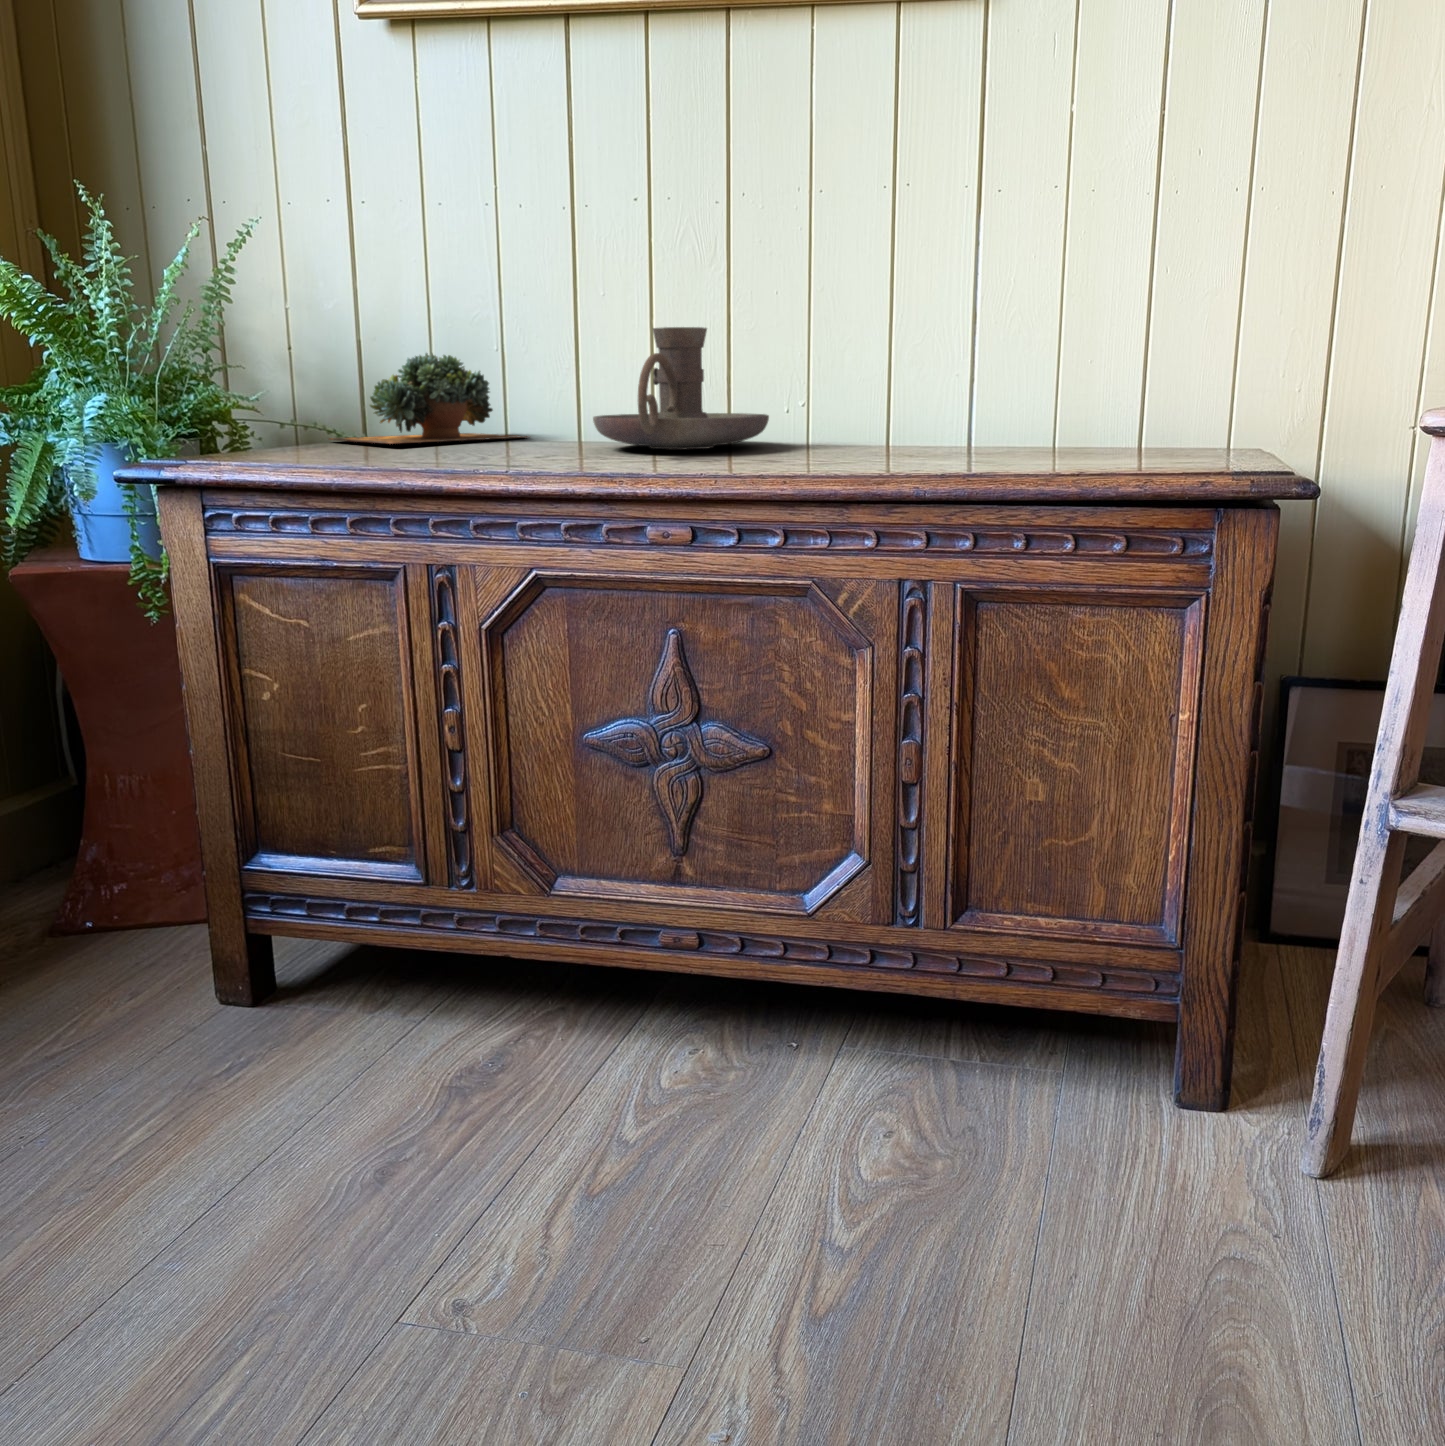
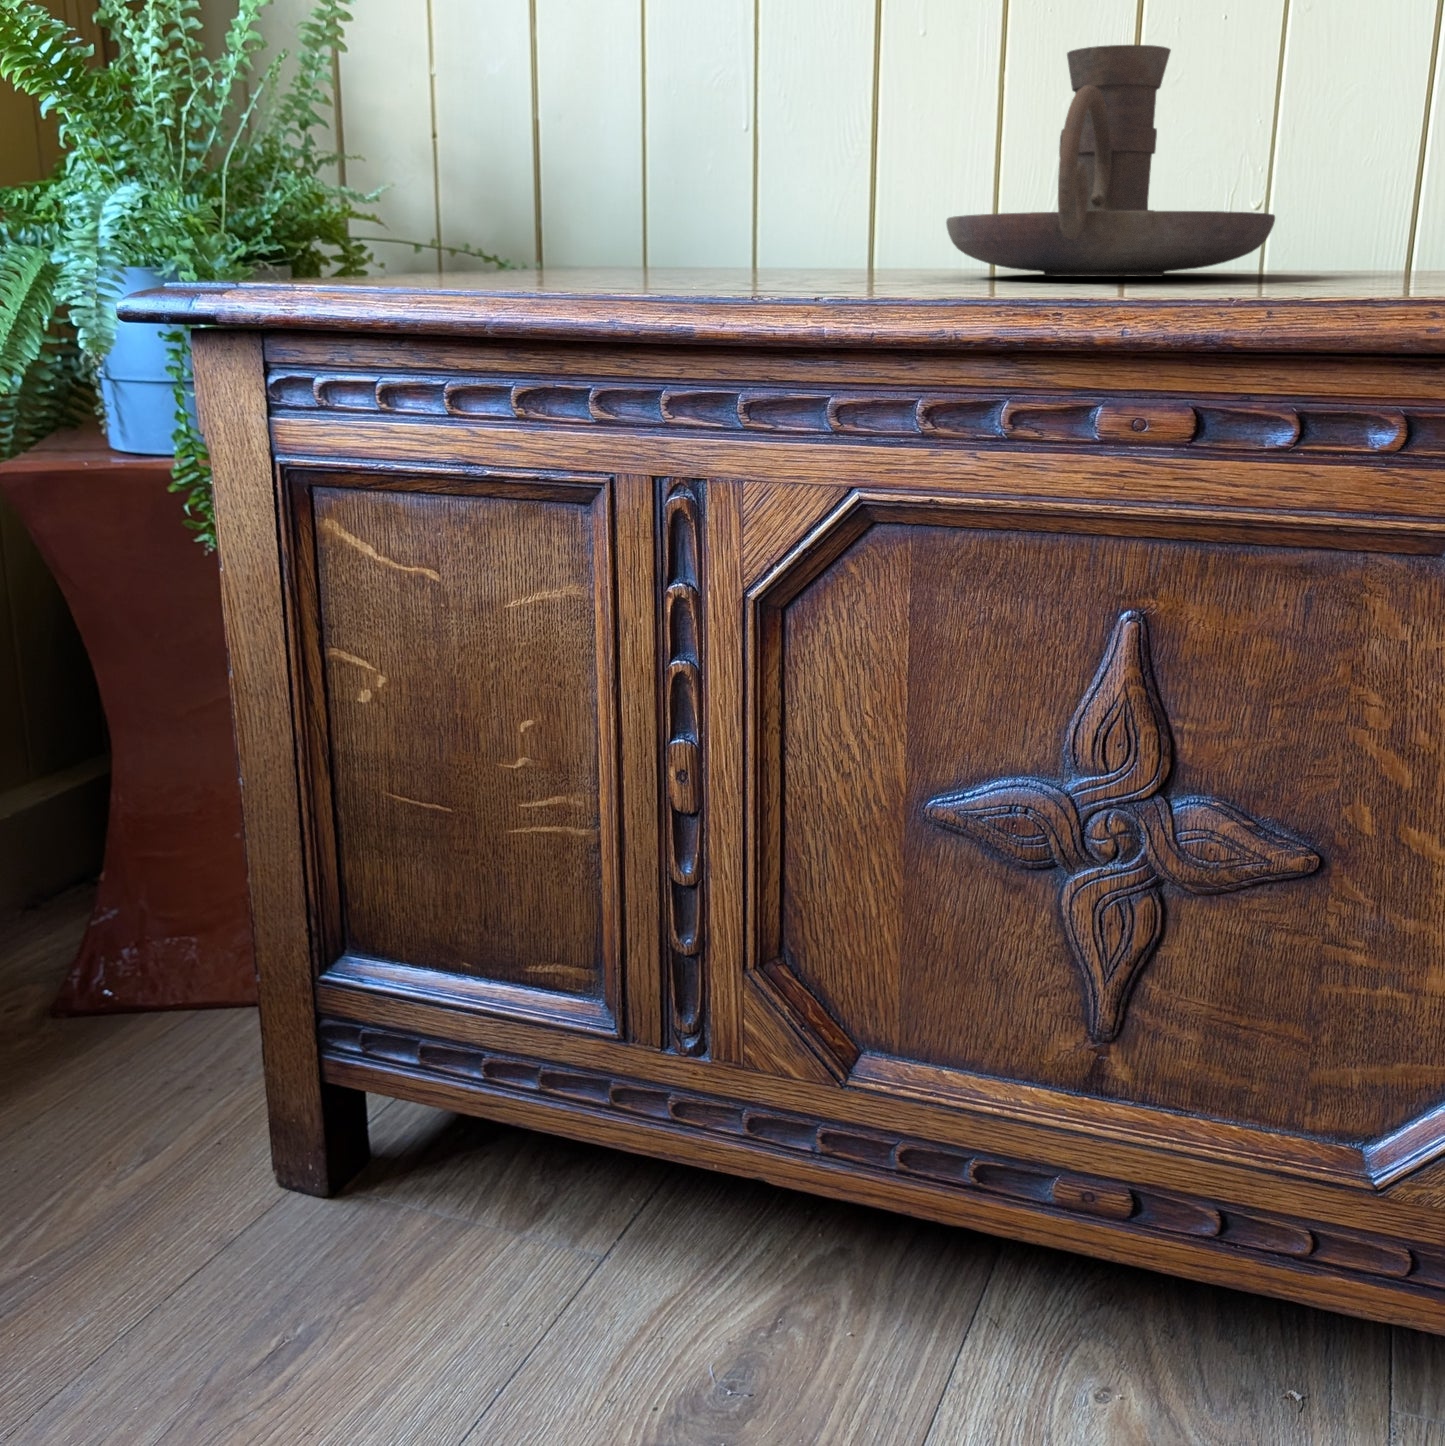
succulent plant: present [329,353,529,444] -> none [489,123,817,269]

